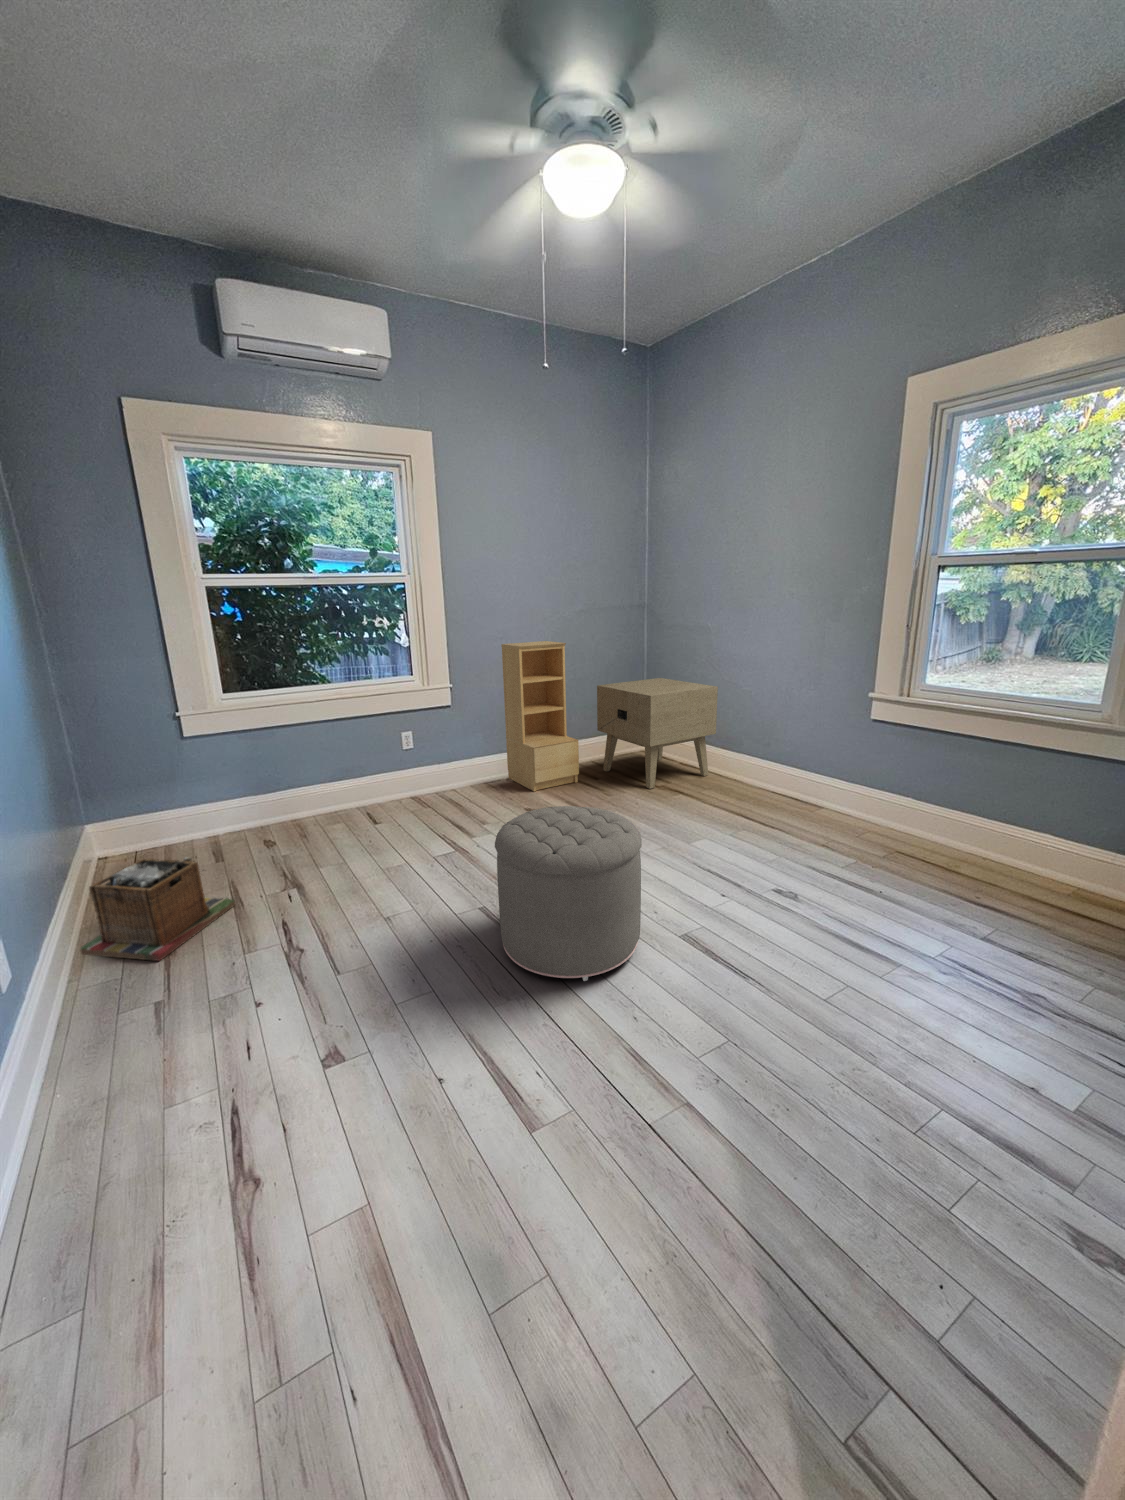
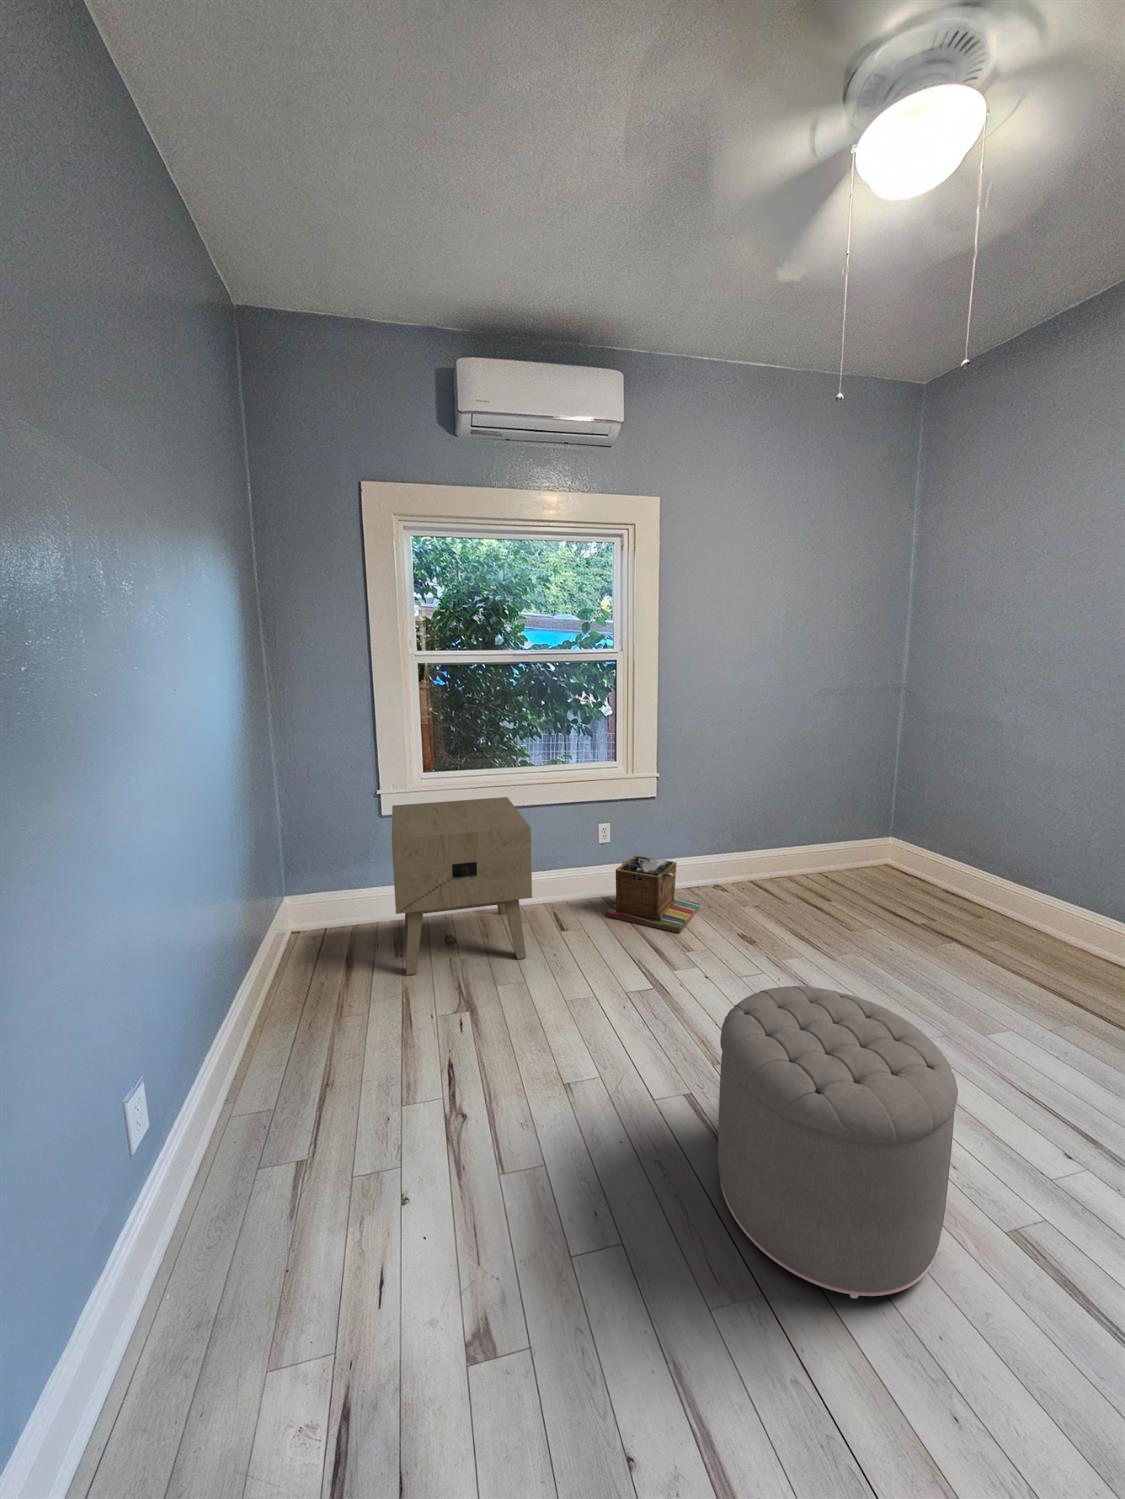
bookshelf: present [501,641,579,791] -> none [715,726,810,911]
nightstand: present [597,678,718,789] -> present [392,797,532,975]
laundry basket: present [80,857,235,961] -> present [606,856,699,933]

